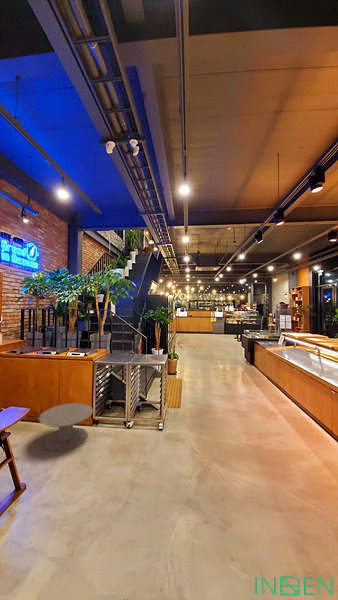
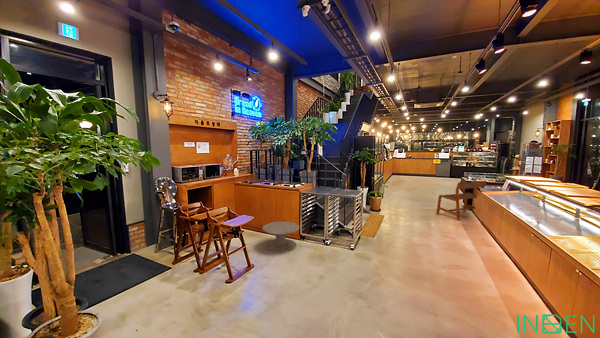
bench: none [227,338,266,377] -> present [436,181,486,221]

